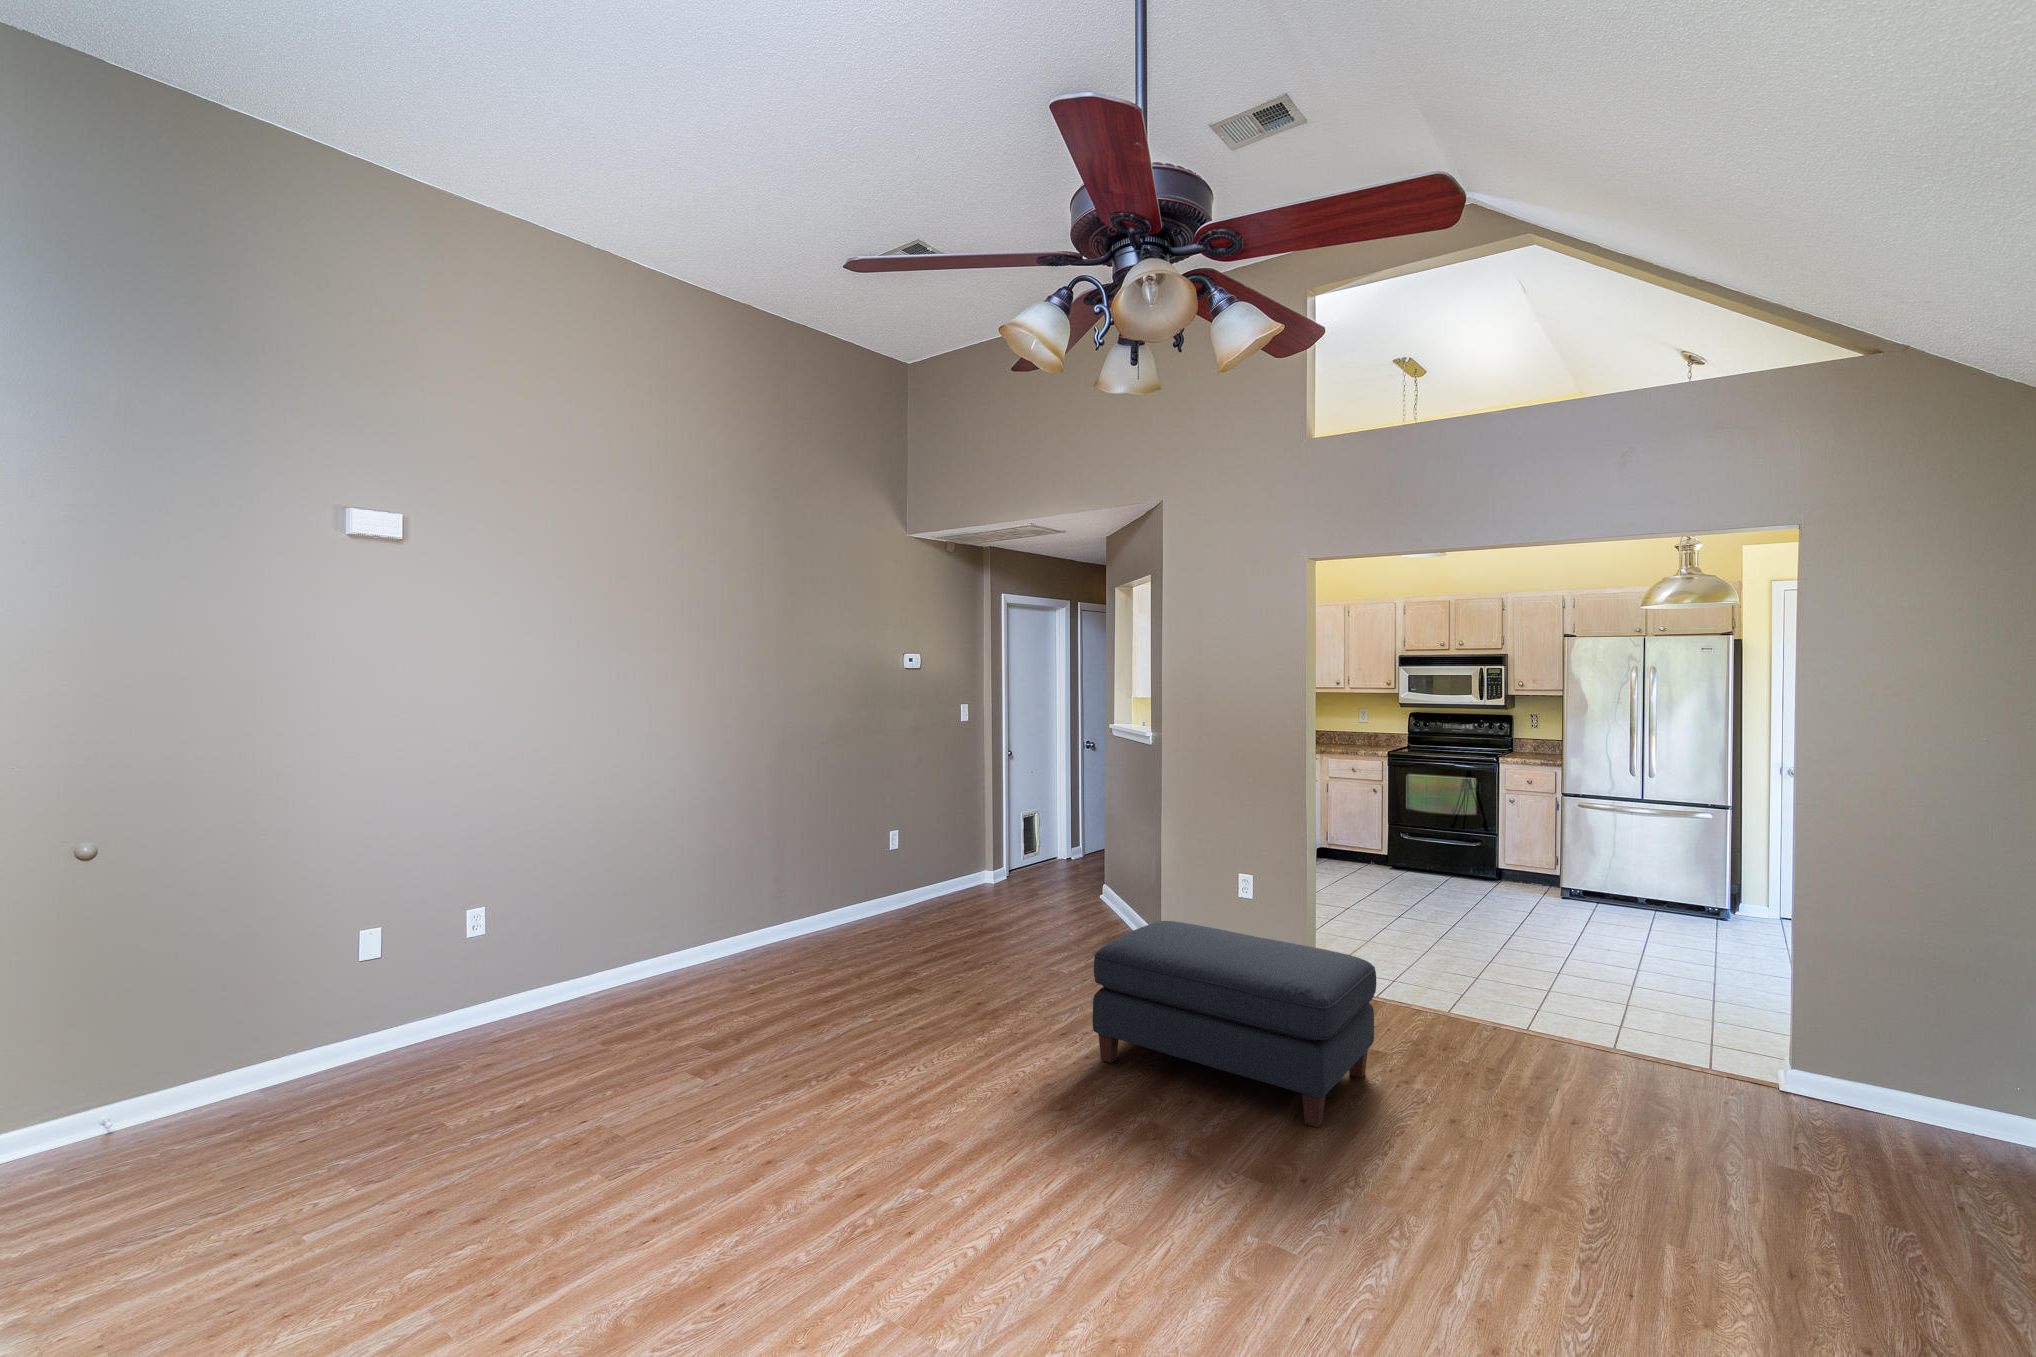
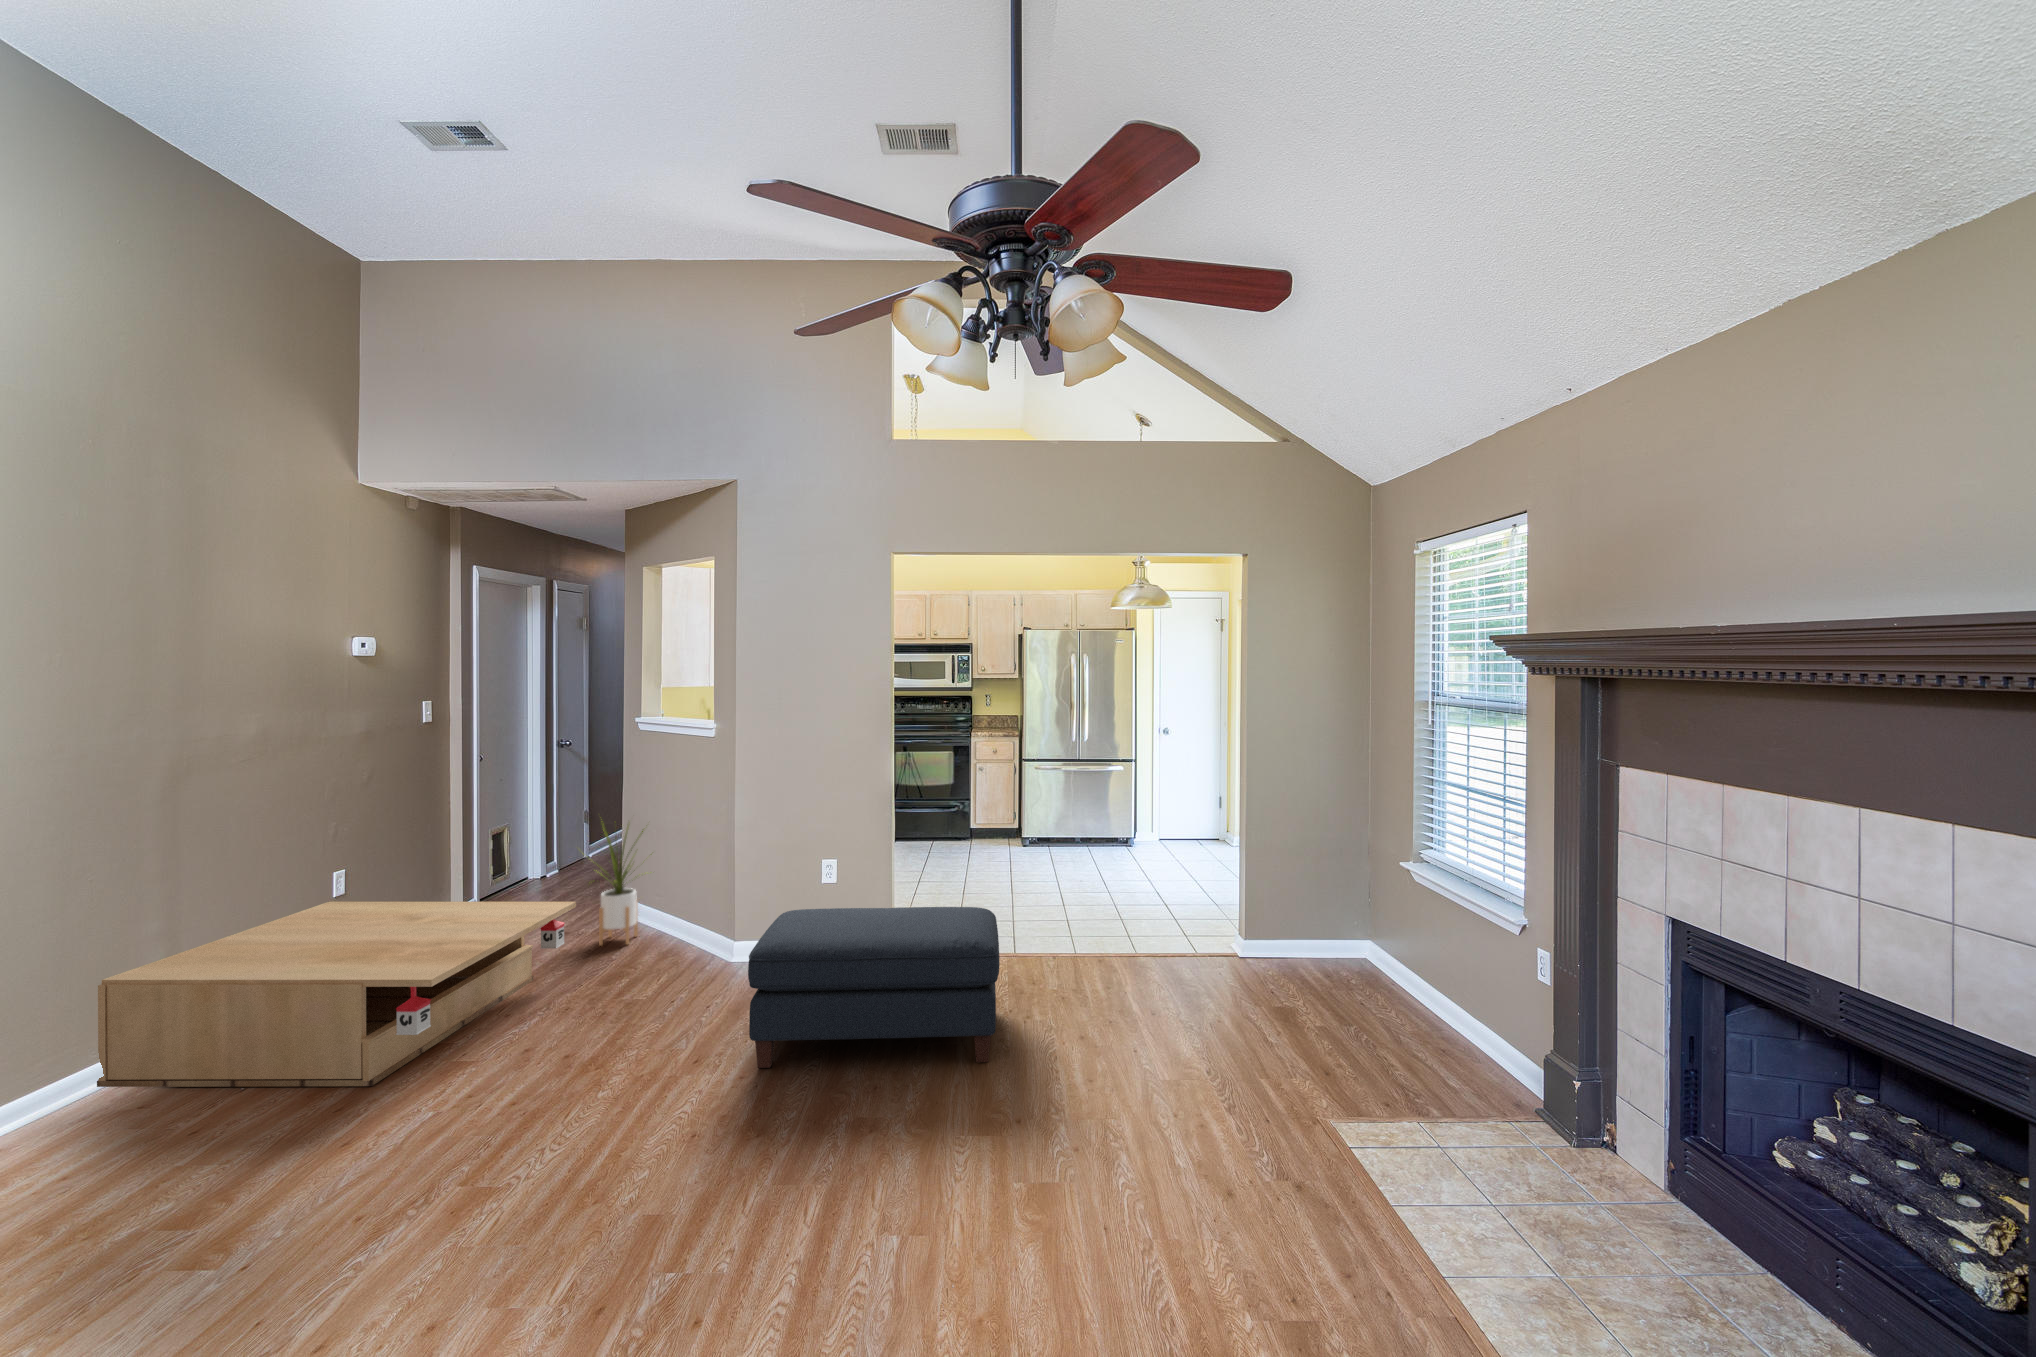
house plant: none [1048,808,1110,930] -> present [599,825,652,945]
coffee table: none [744,853,1027,990] -> present [97,902,576,1087]

